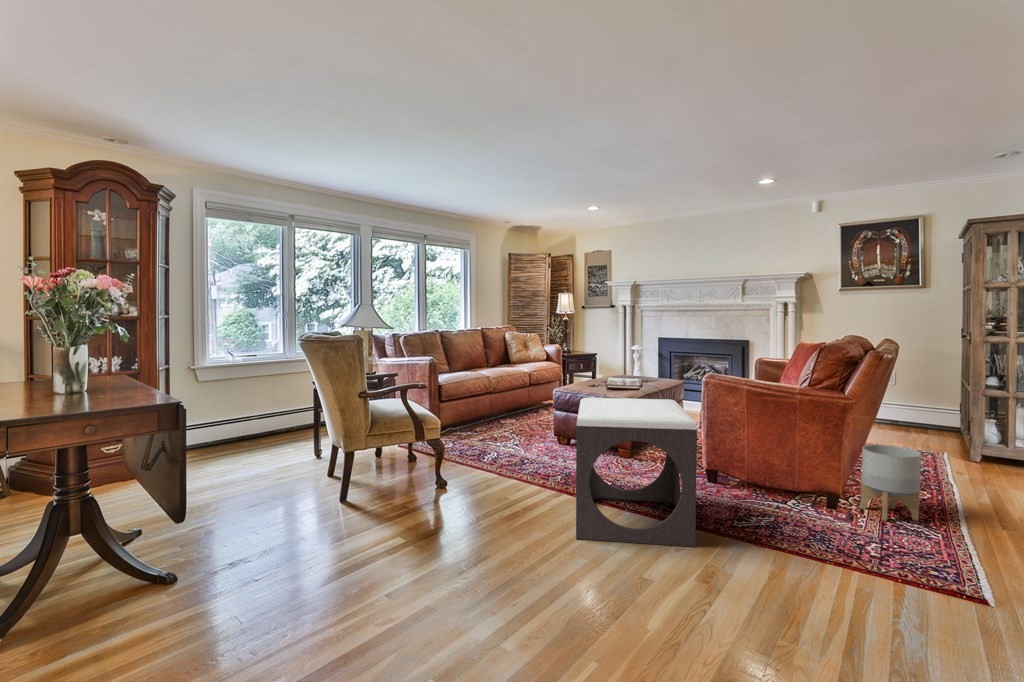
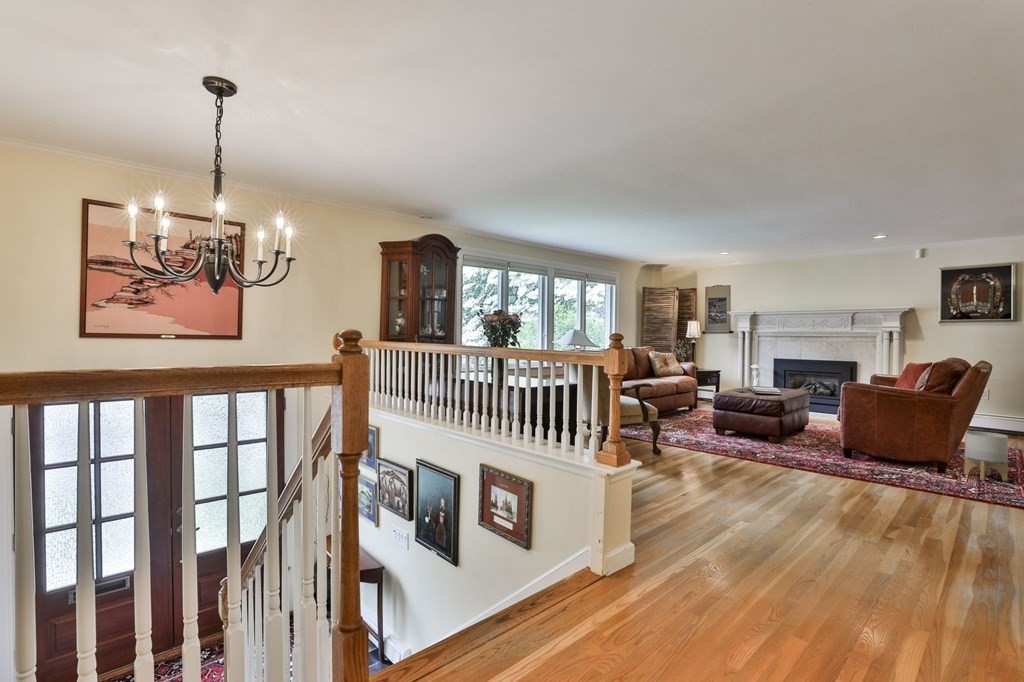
footstool: present [576,398,697,547] -> none [759,394,855,485]

